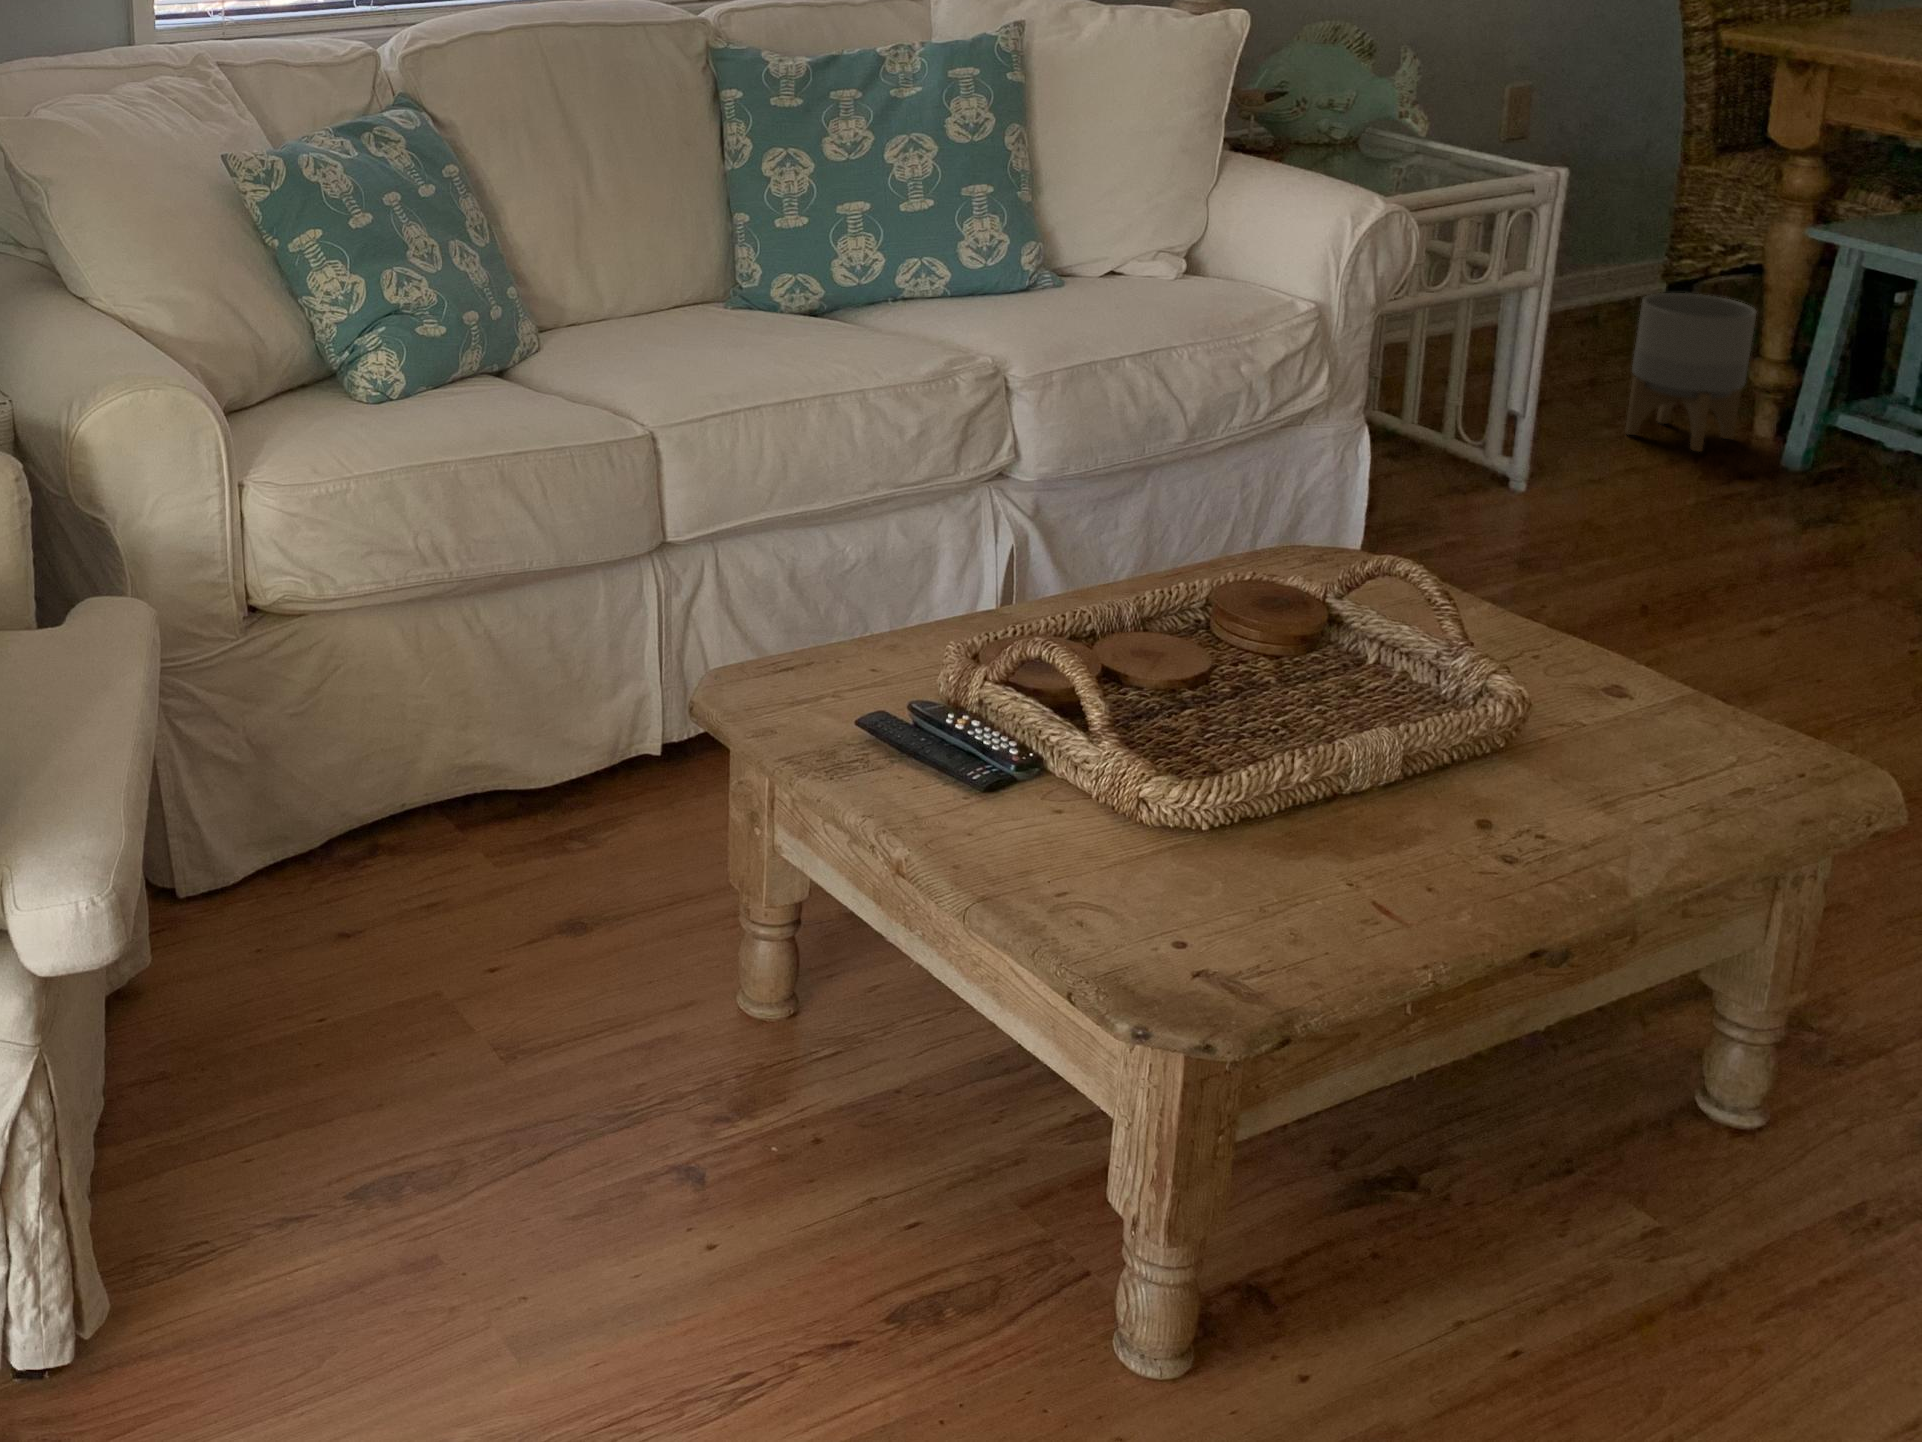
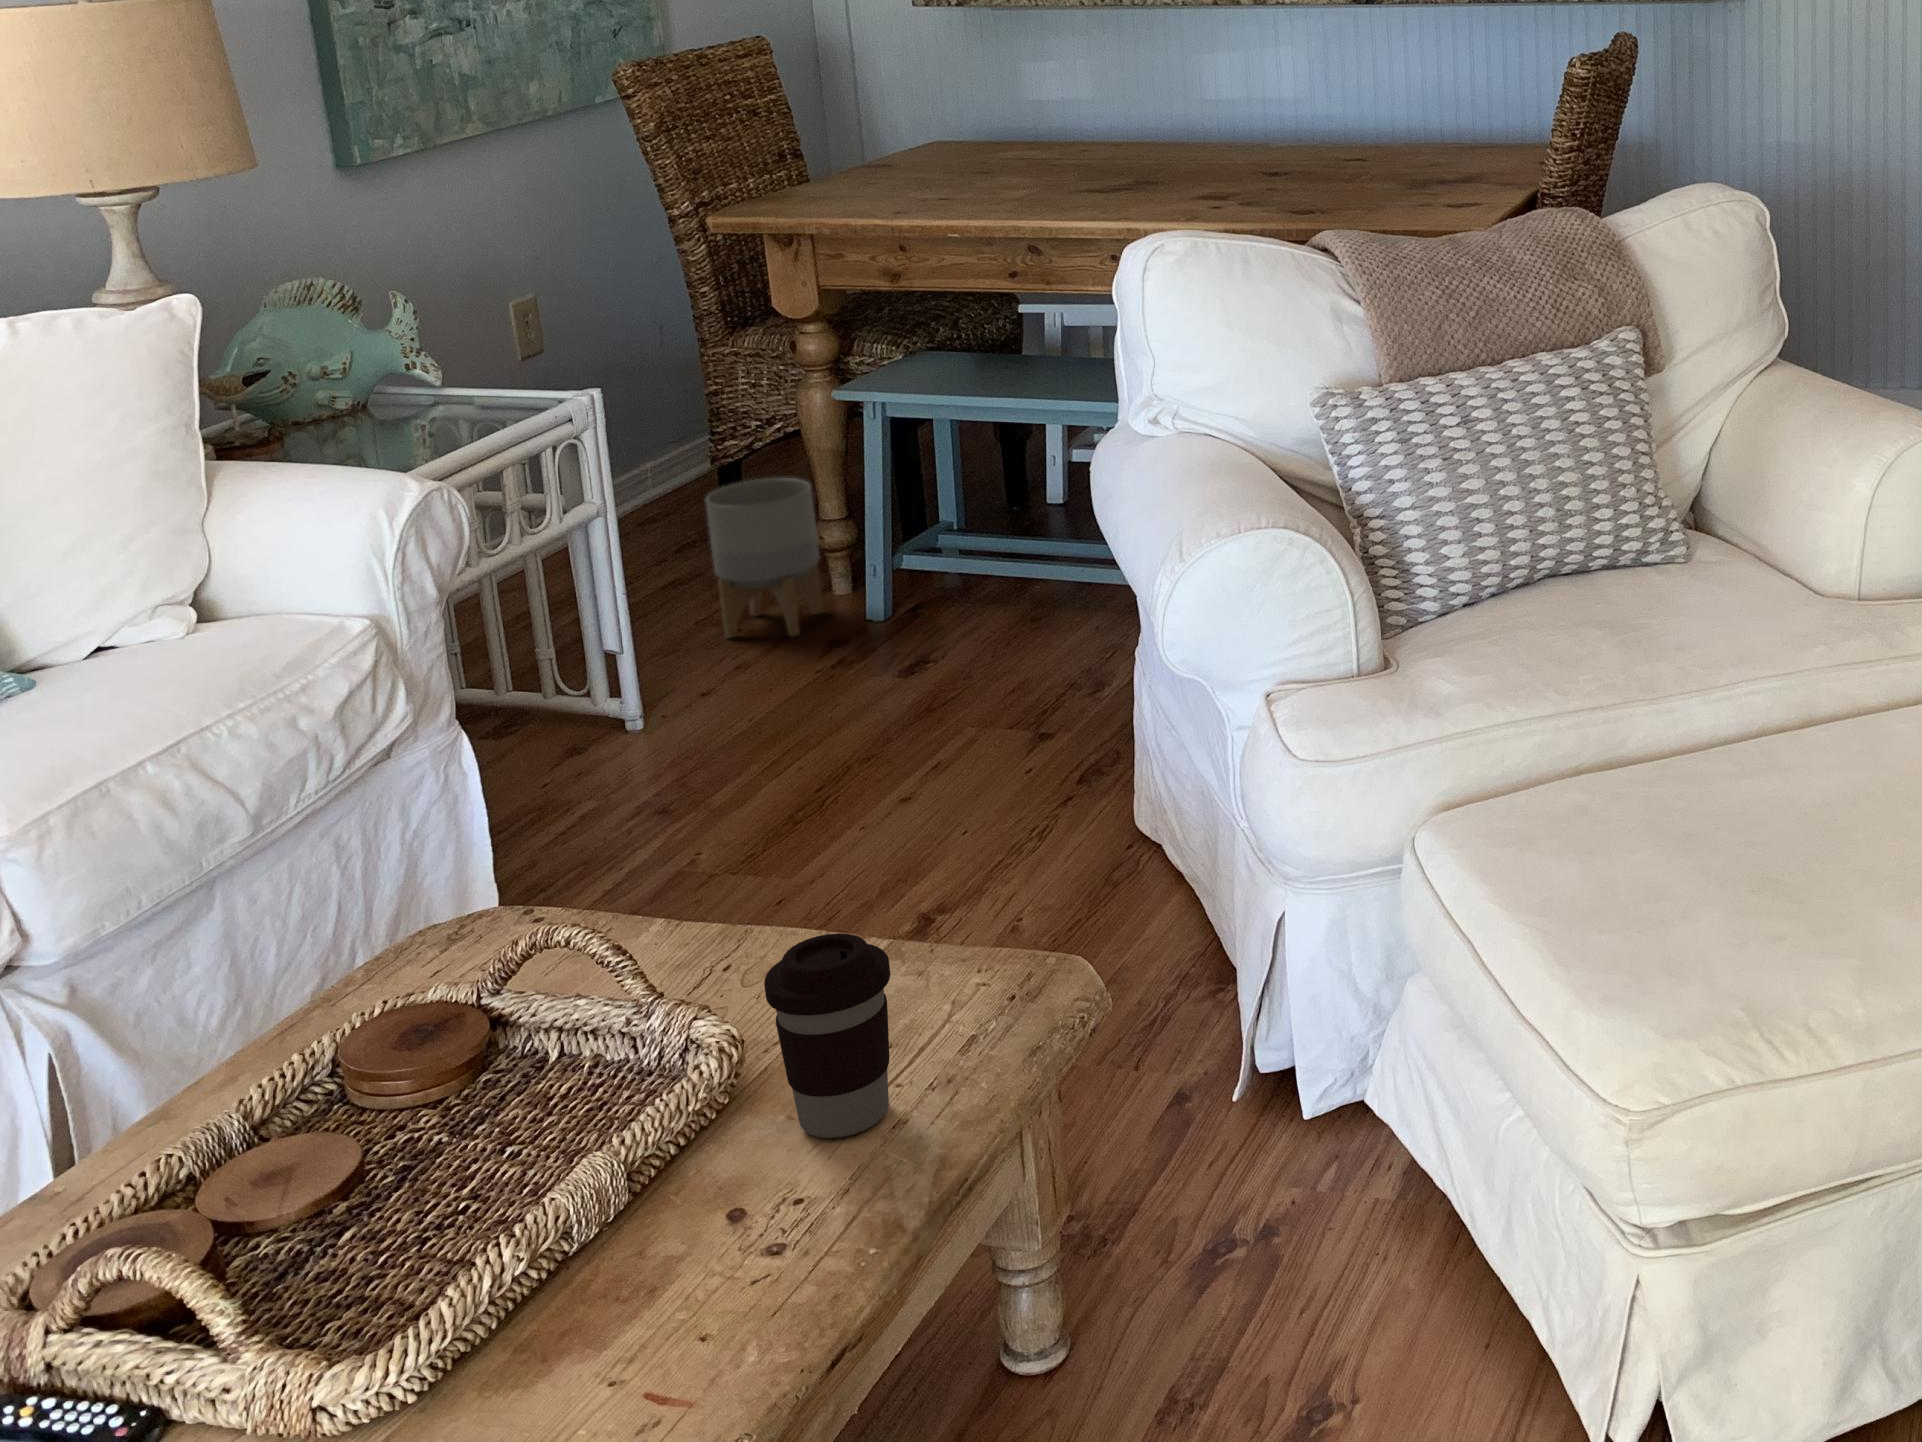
coffee cup: none [1565,635,1689,814] -> present [764,933,890,1138]

